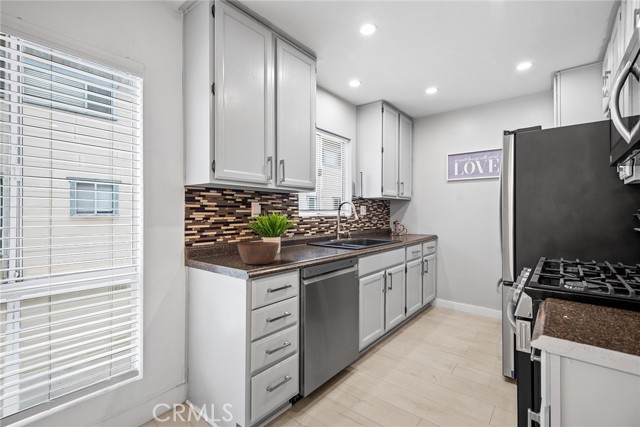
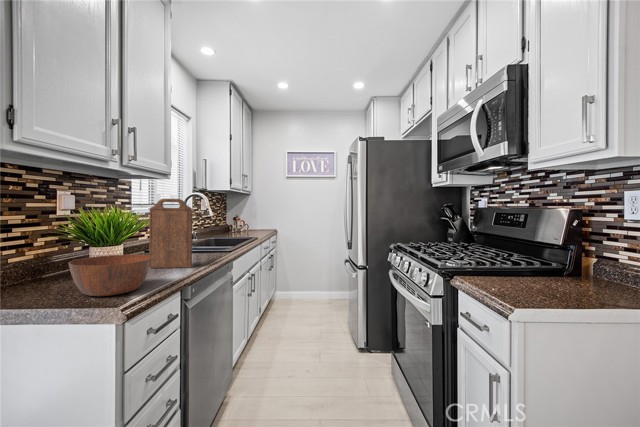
cutting board: none [293,206,317,256] -> present [149,199,192,268]

